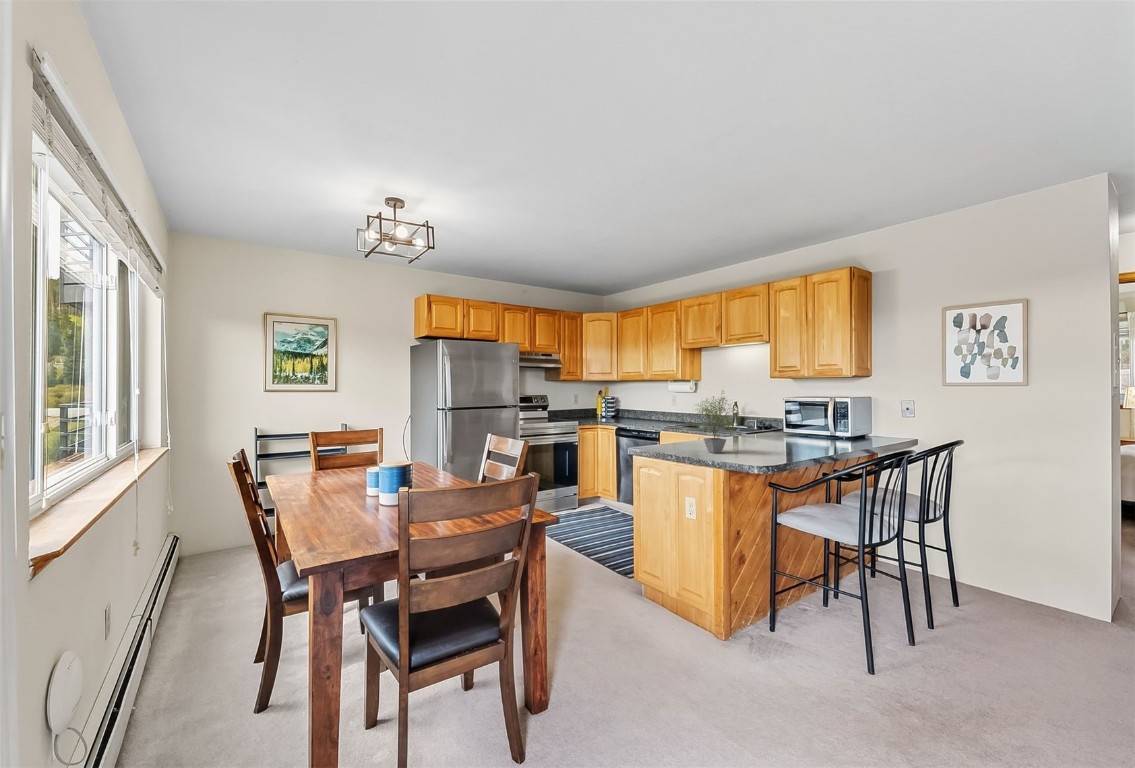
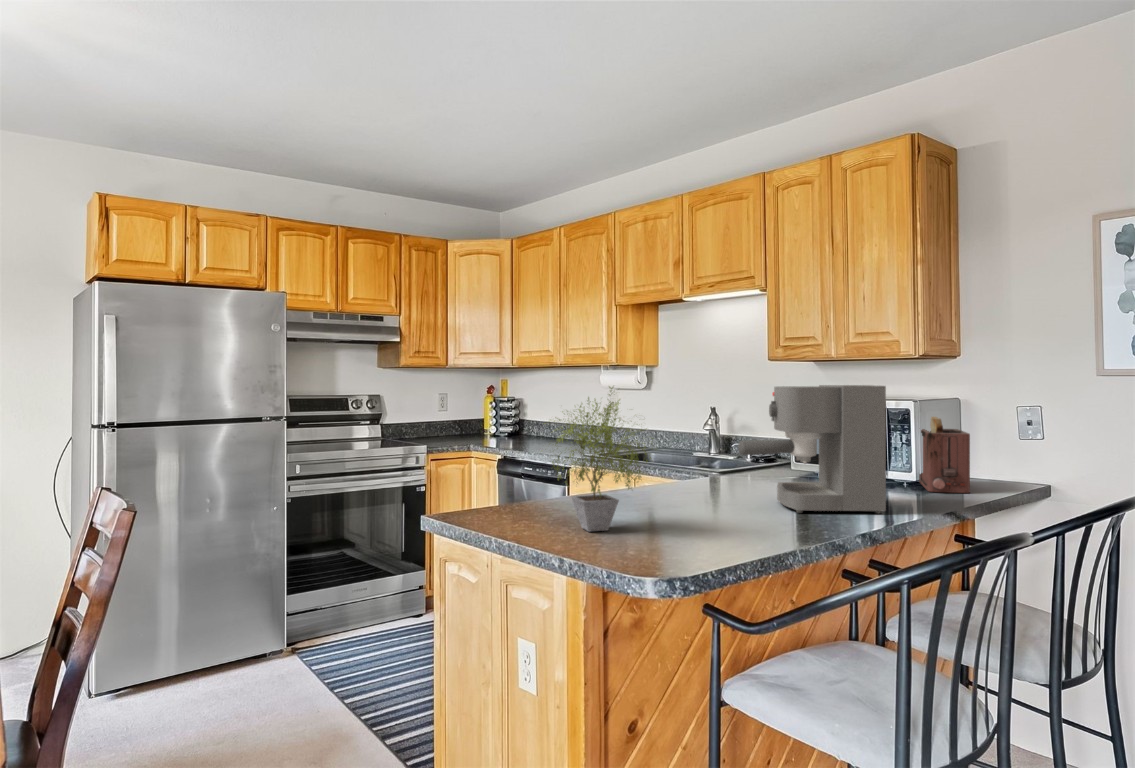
coffee maker: none [771,390,842,448] -> present [738,385,886,514]
toaster: none [852,406,879,442] -> present [919,417,970,493]

